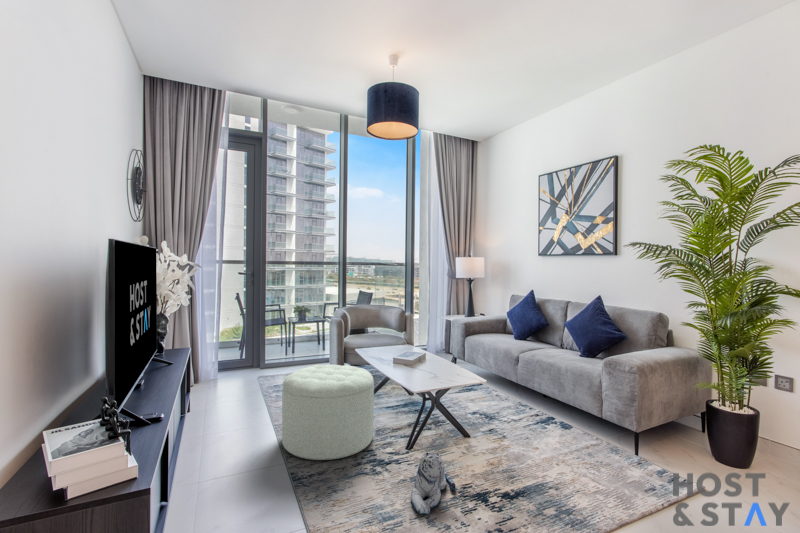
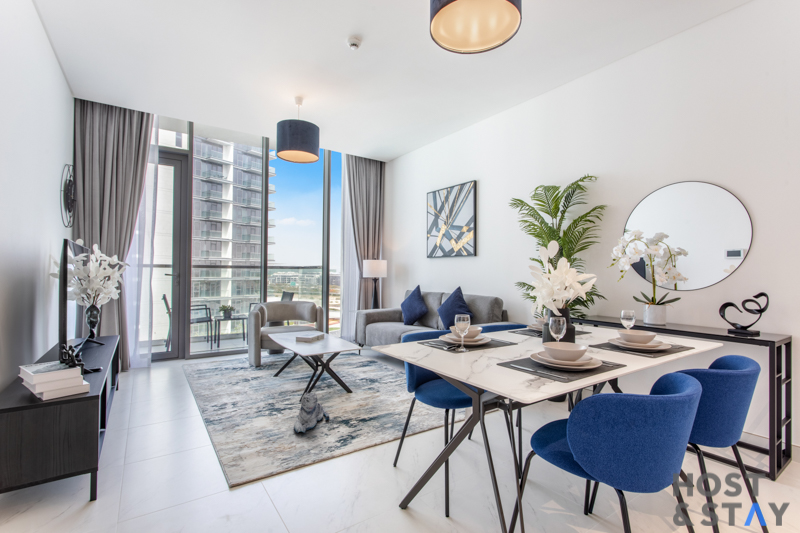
ottoman: present [282,365,374,460] -> none [199,343,276,411]

